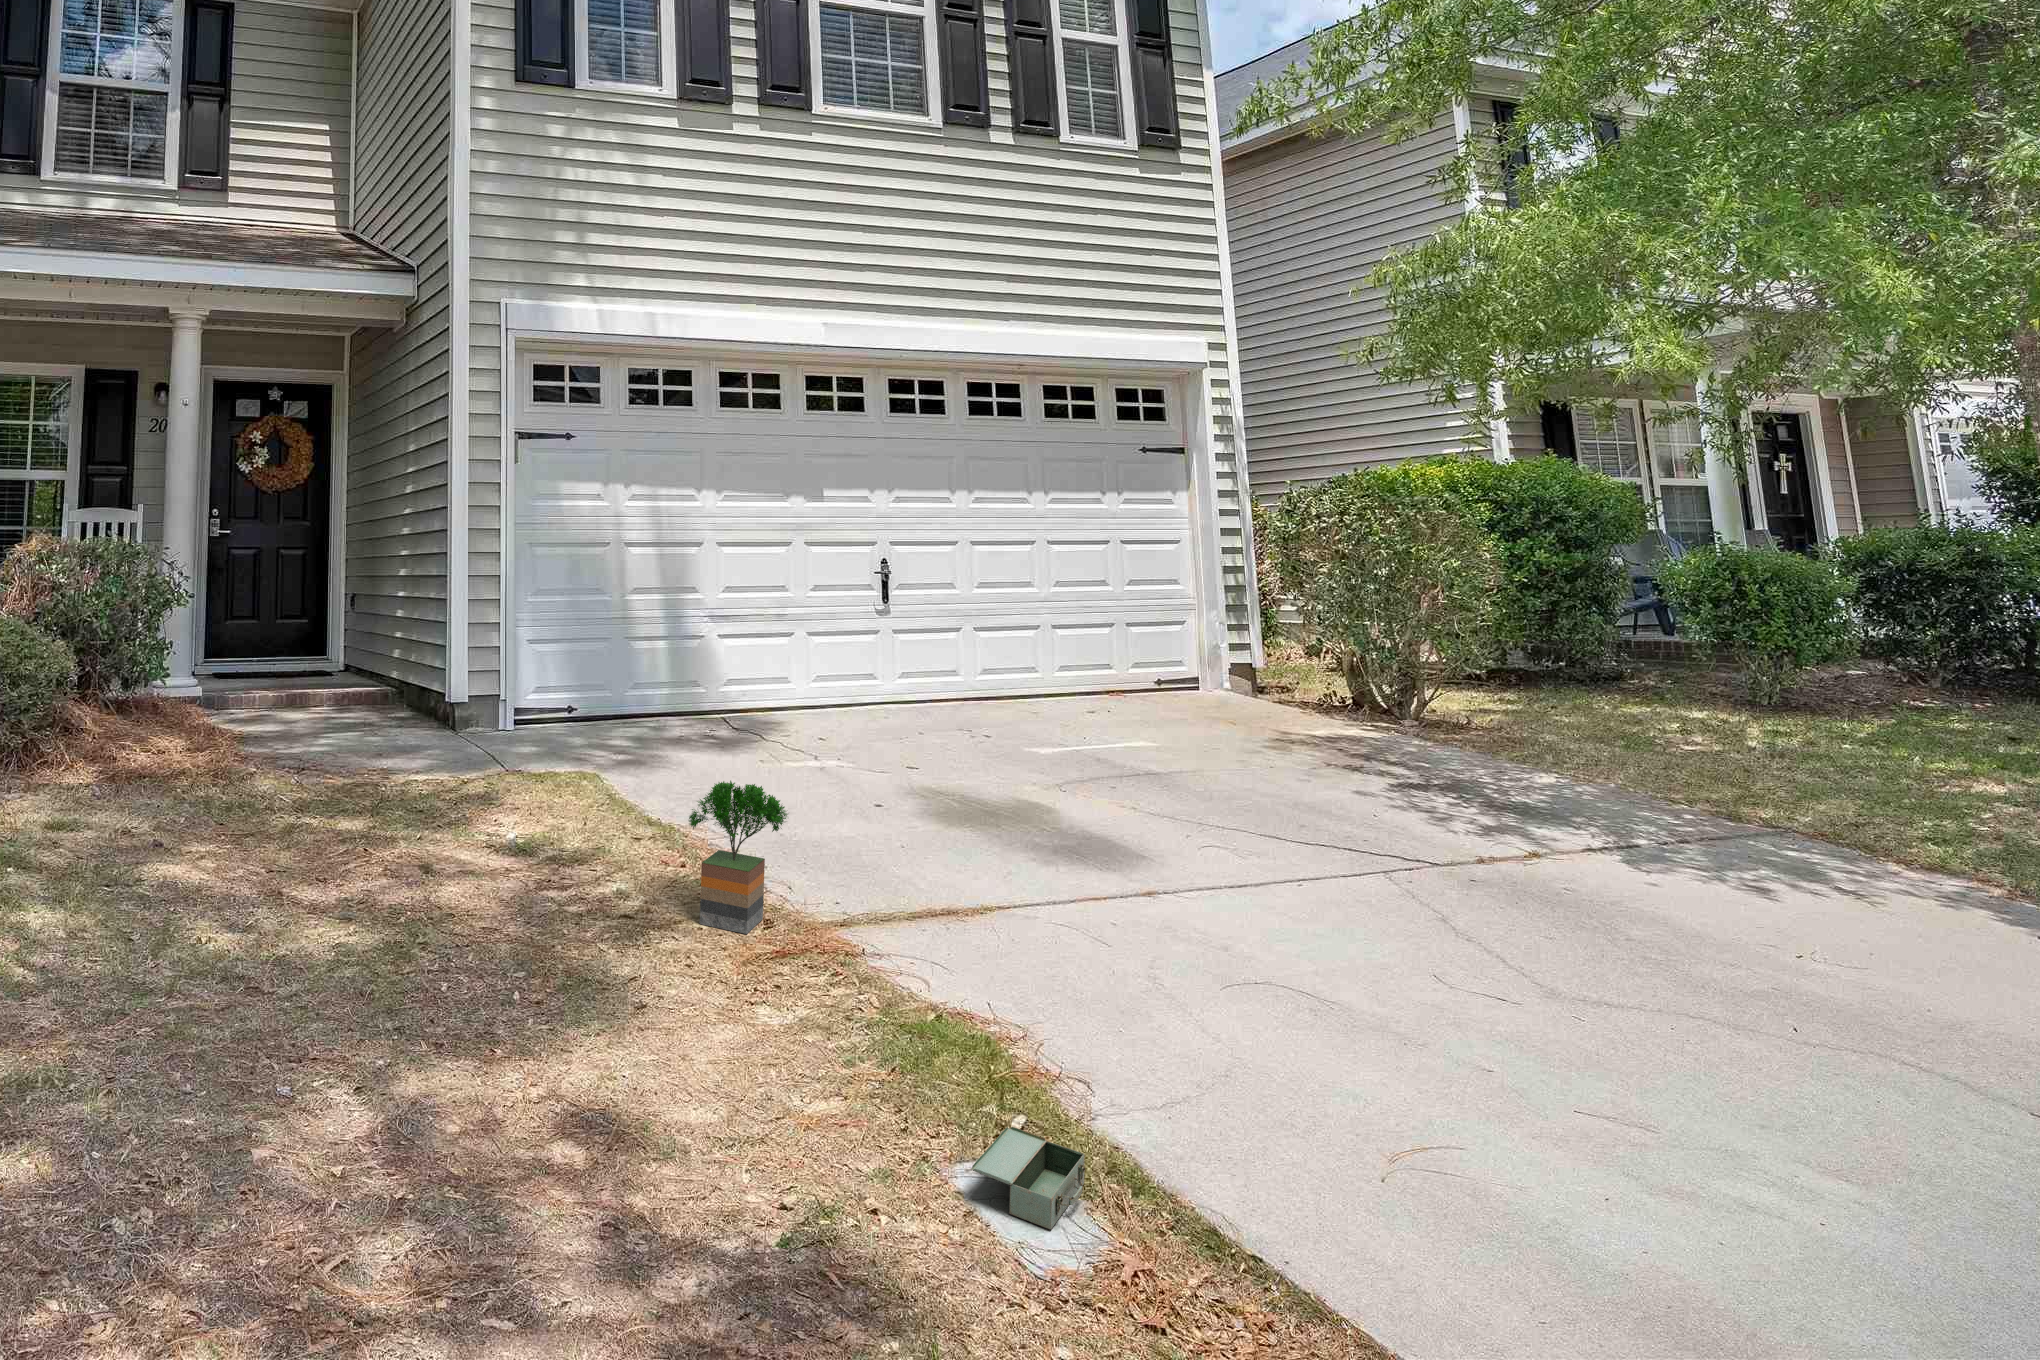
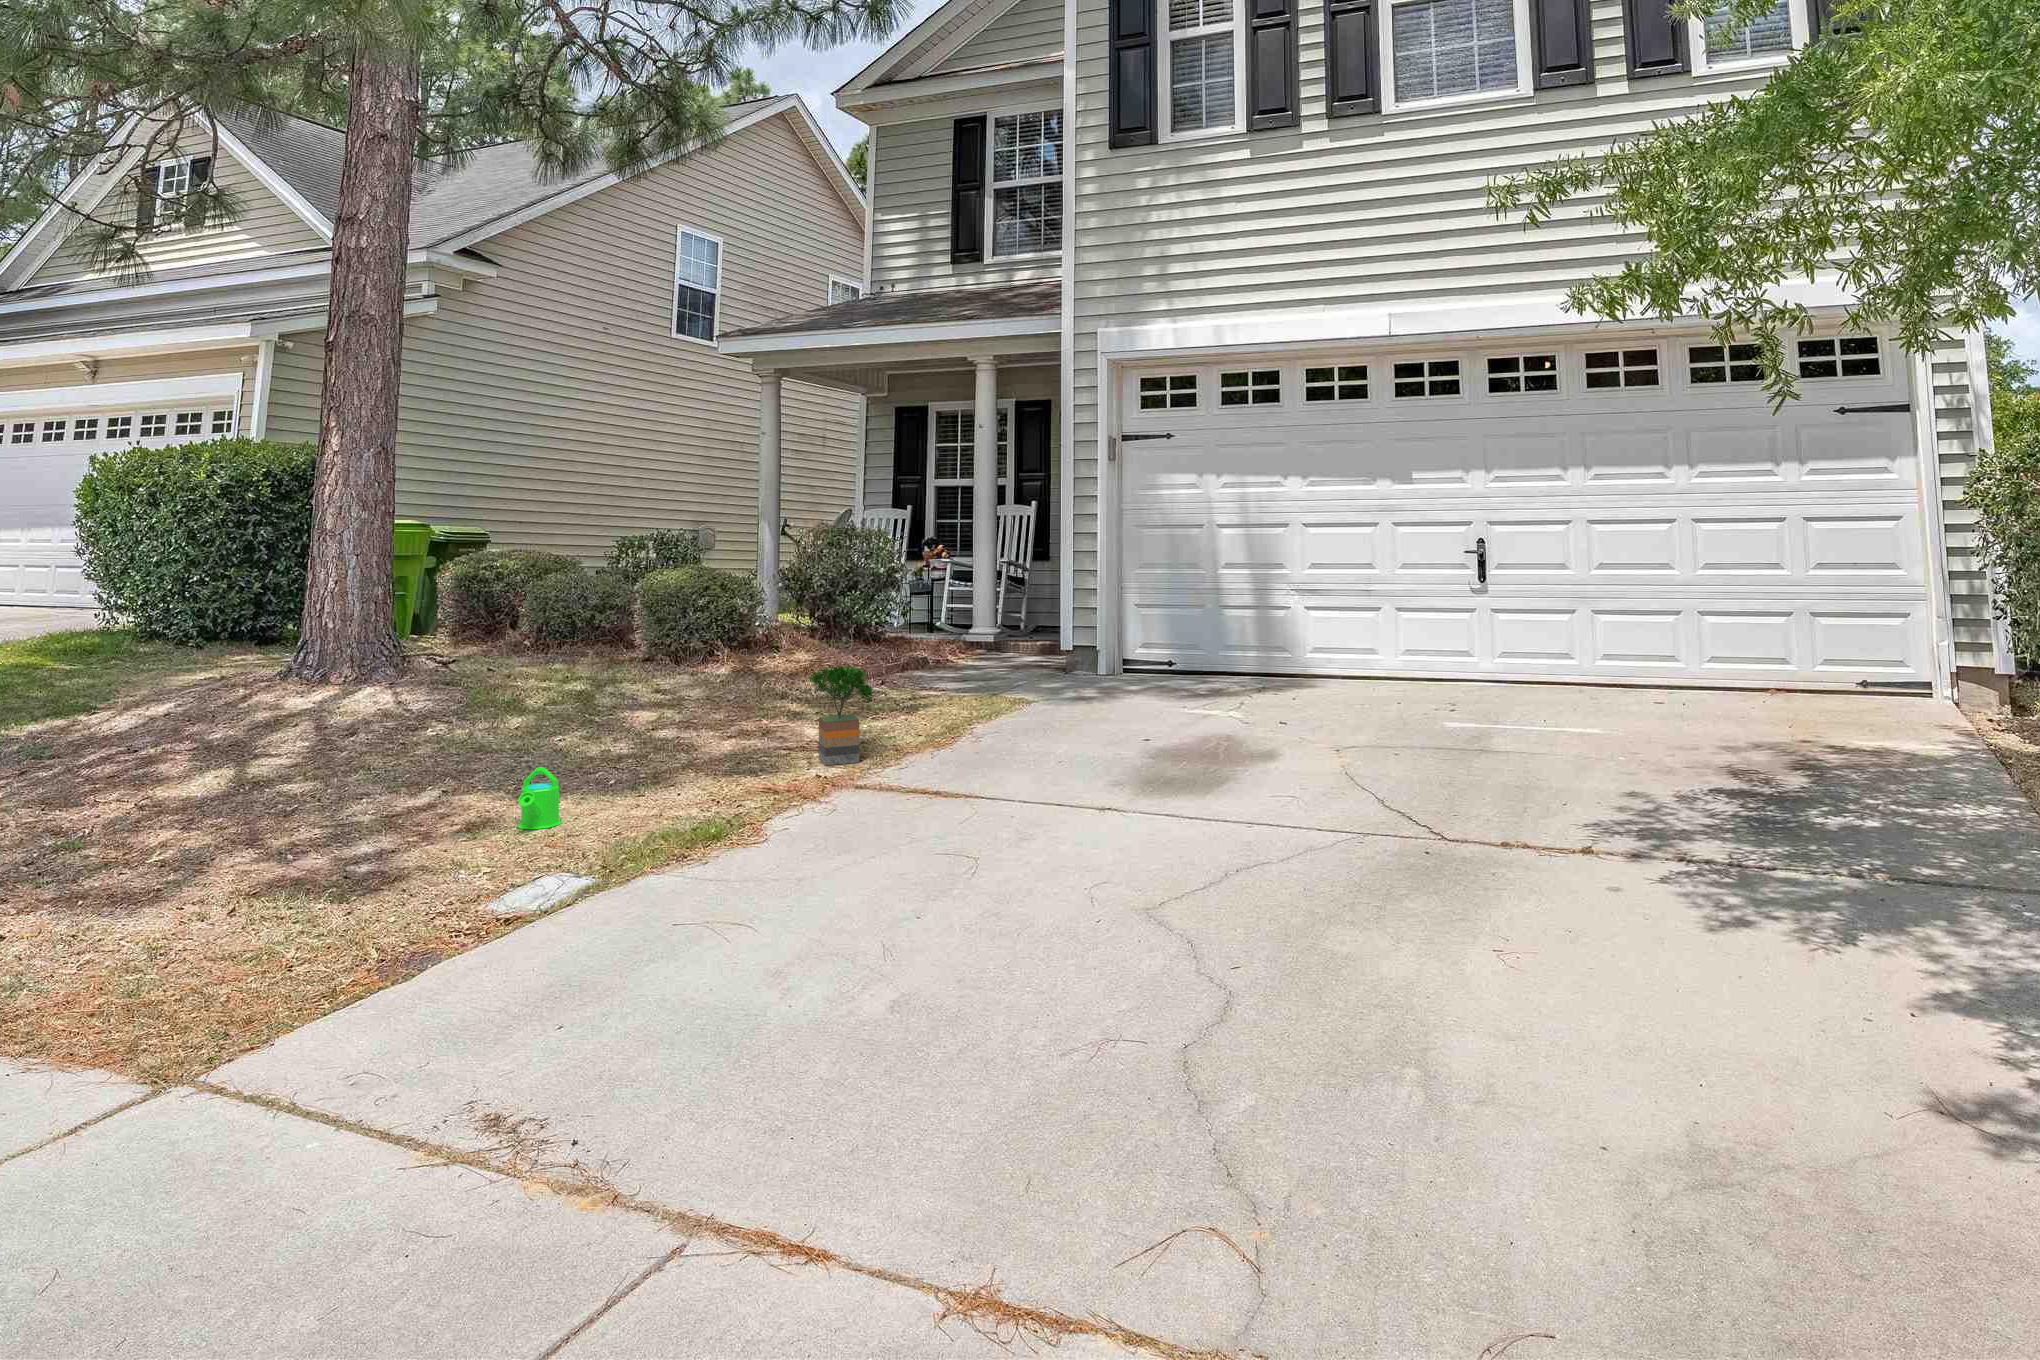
watering can: none [743,1059,864,1185] -> present [518,767,562,830]
toolbox: present [972,1127,1085,1229] -> none [549,825,623,859]

